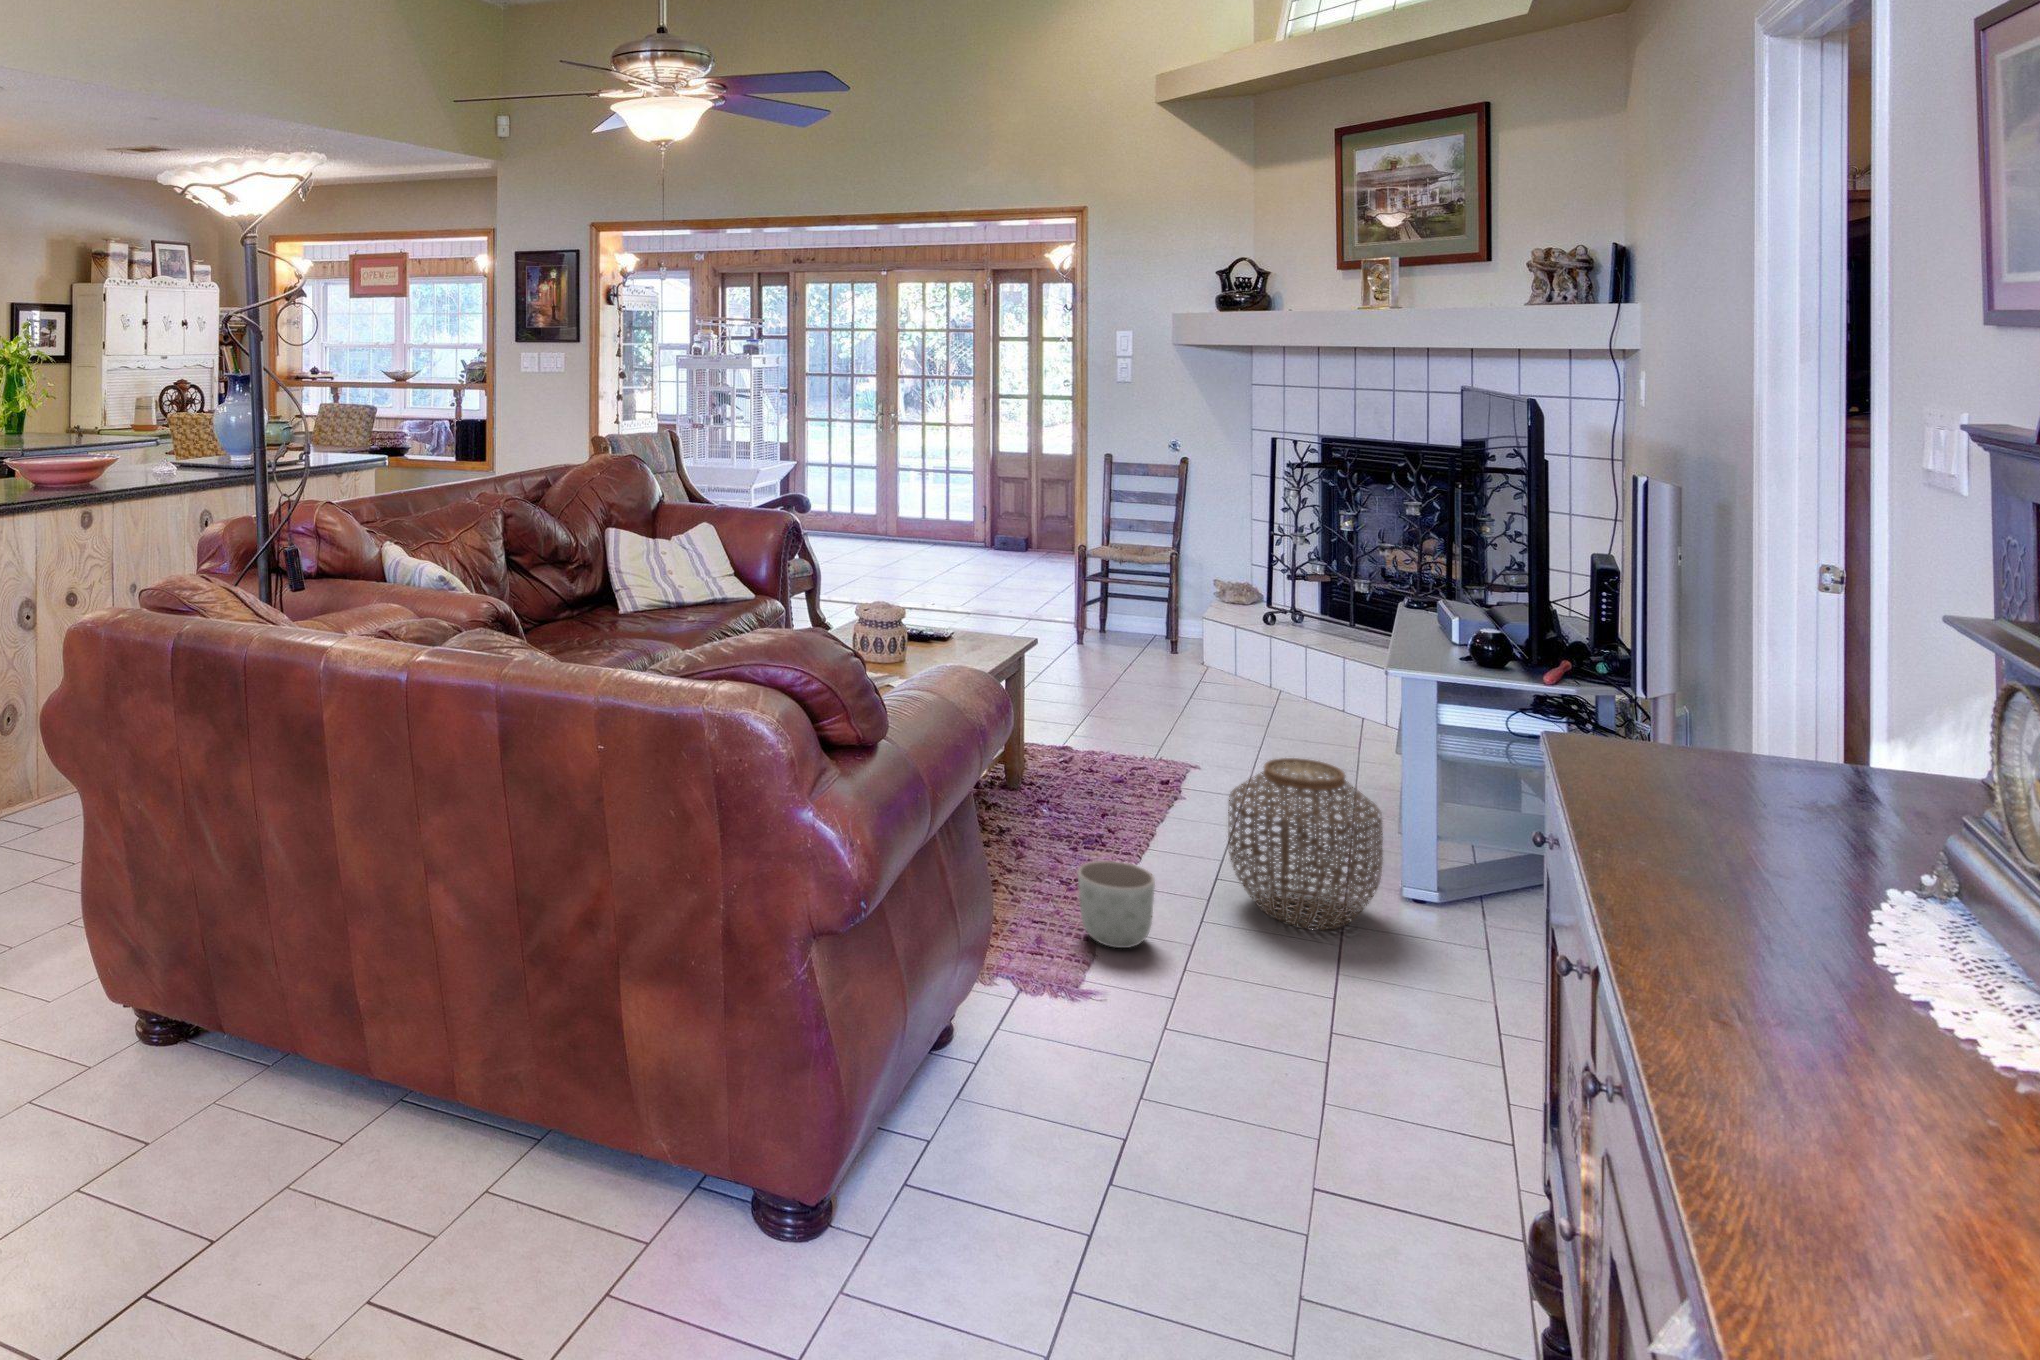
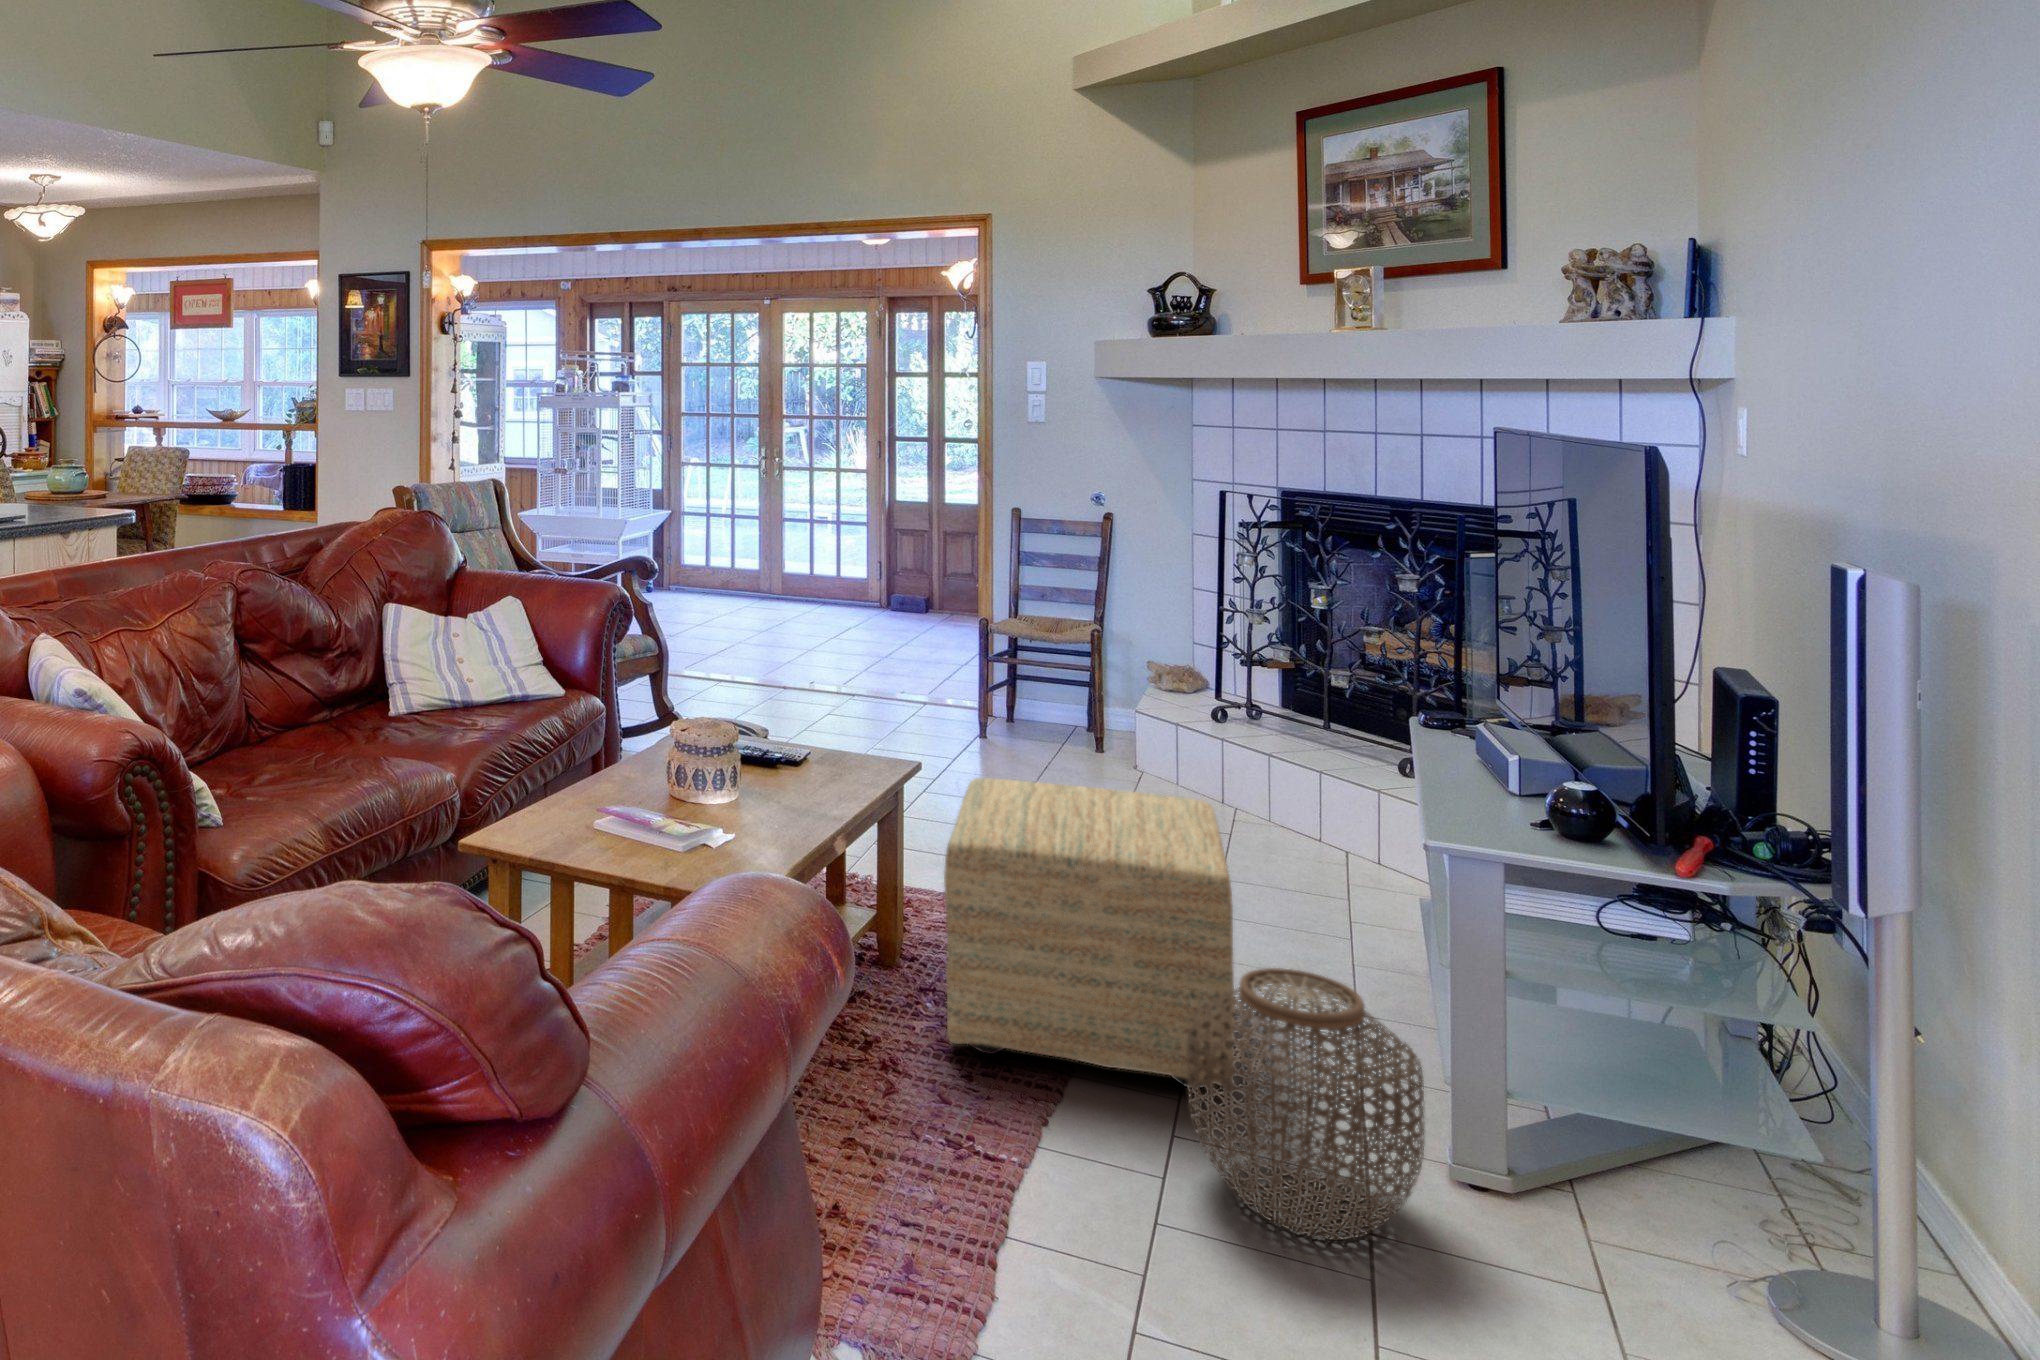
ottoman: none [1059,649,1262,855] -> present [944,778,1235,1088]
planter: present [1077,861,1155,948] -> none [963,1127,1080,1274]

